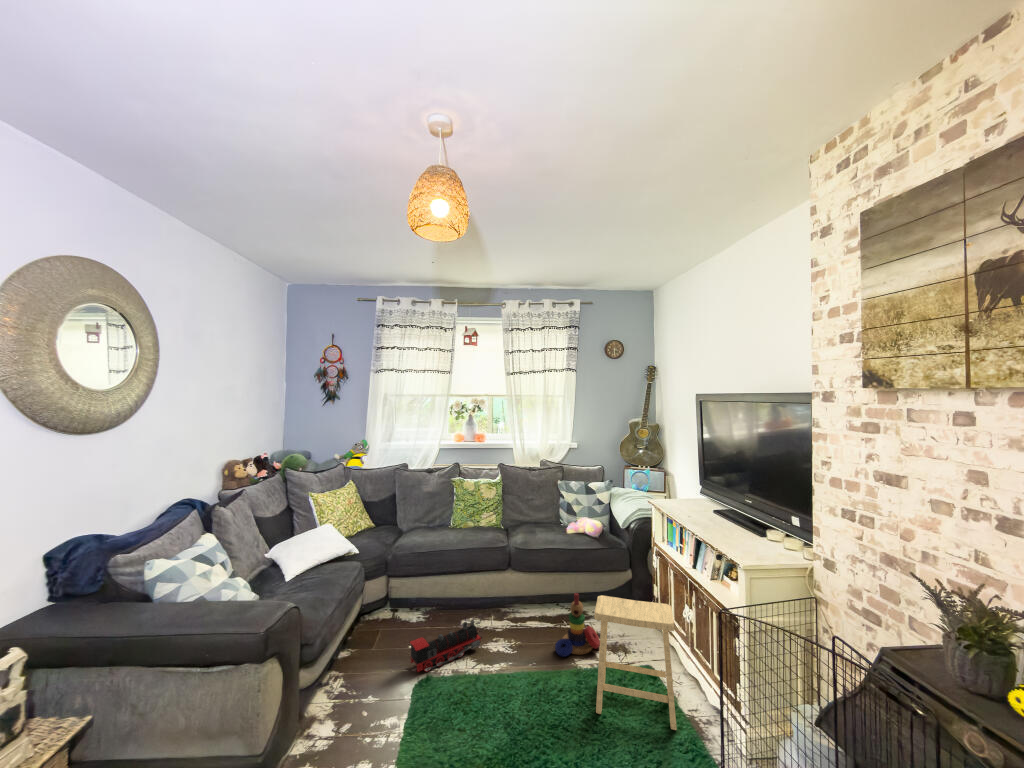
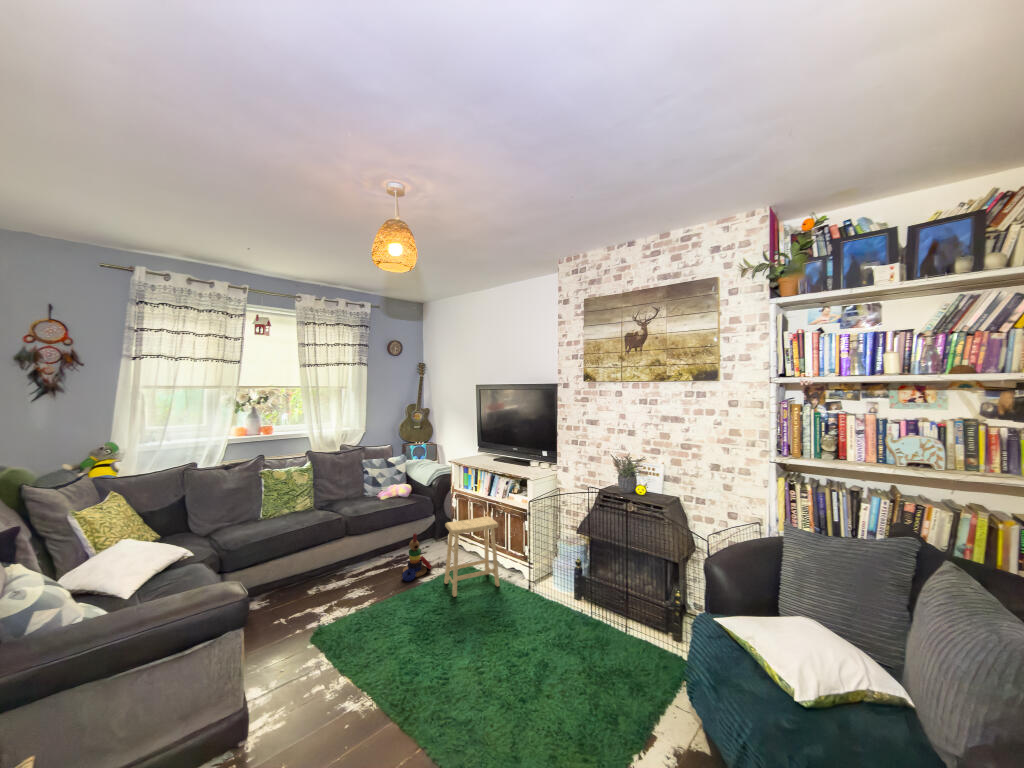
toy train: present [410,621,482,672] -> none [288,578,343,631]

